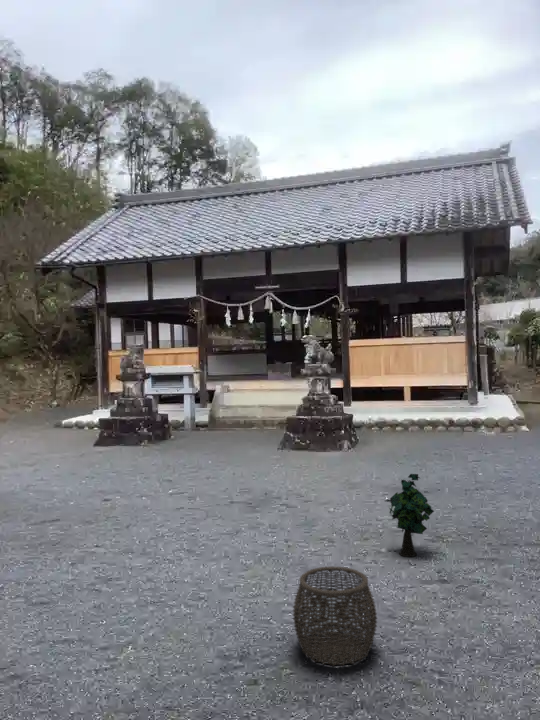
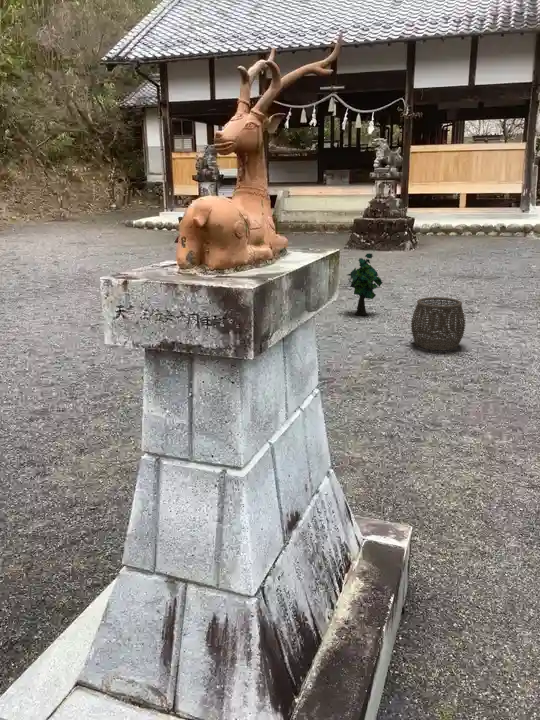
decorative plant: present [385,474,434,557] -> present [348,253,383,316]

